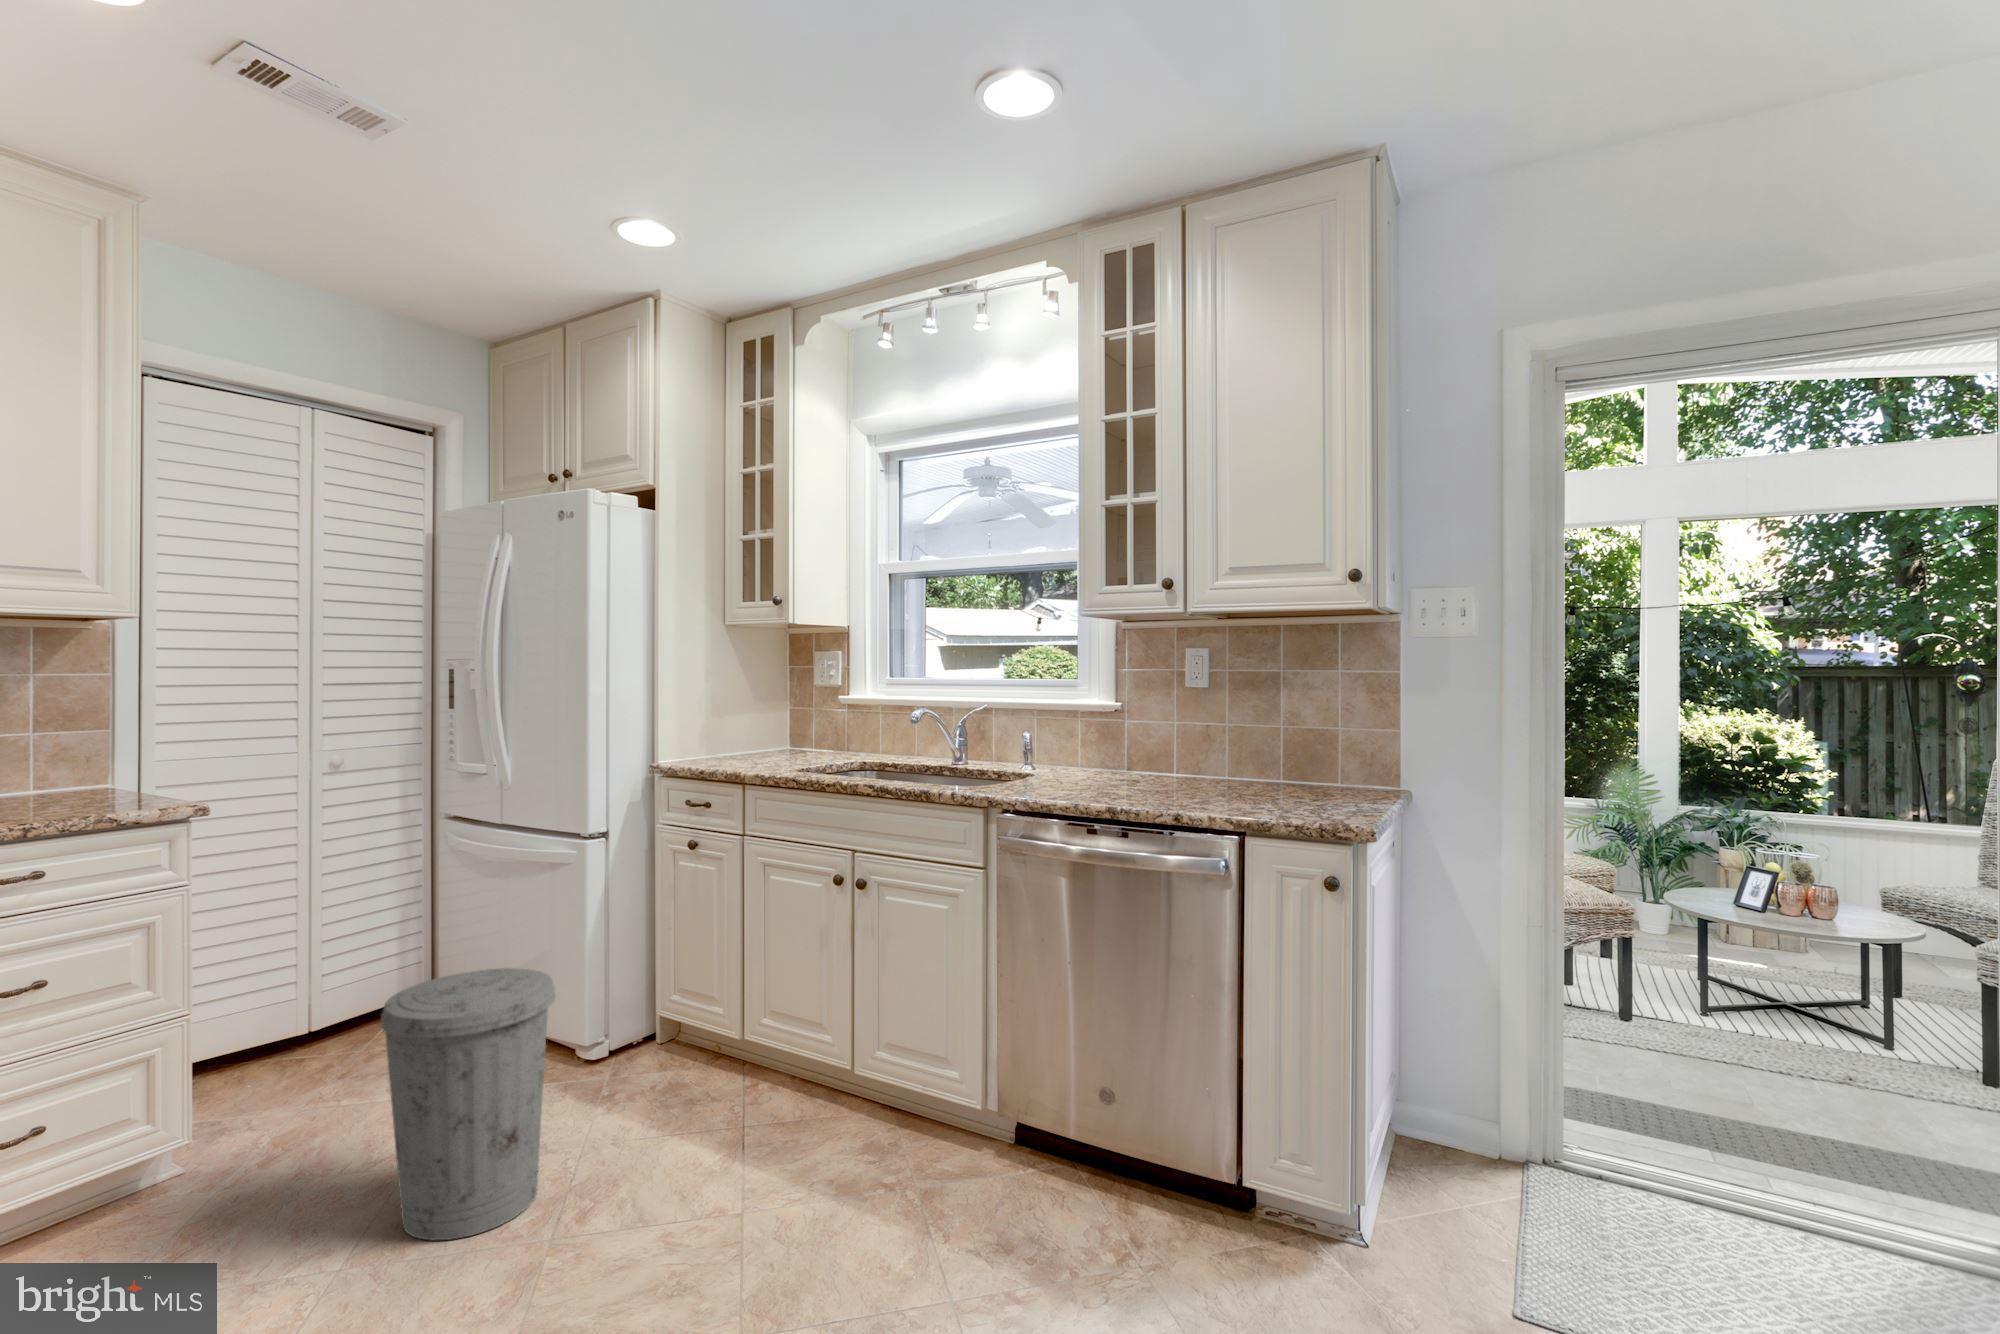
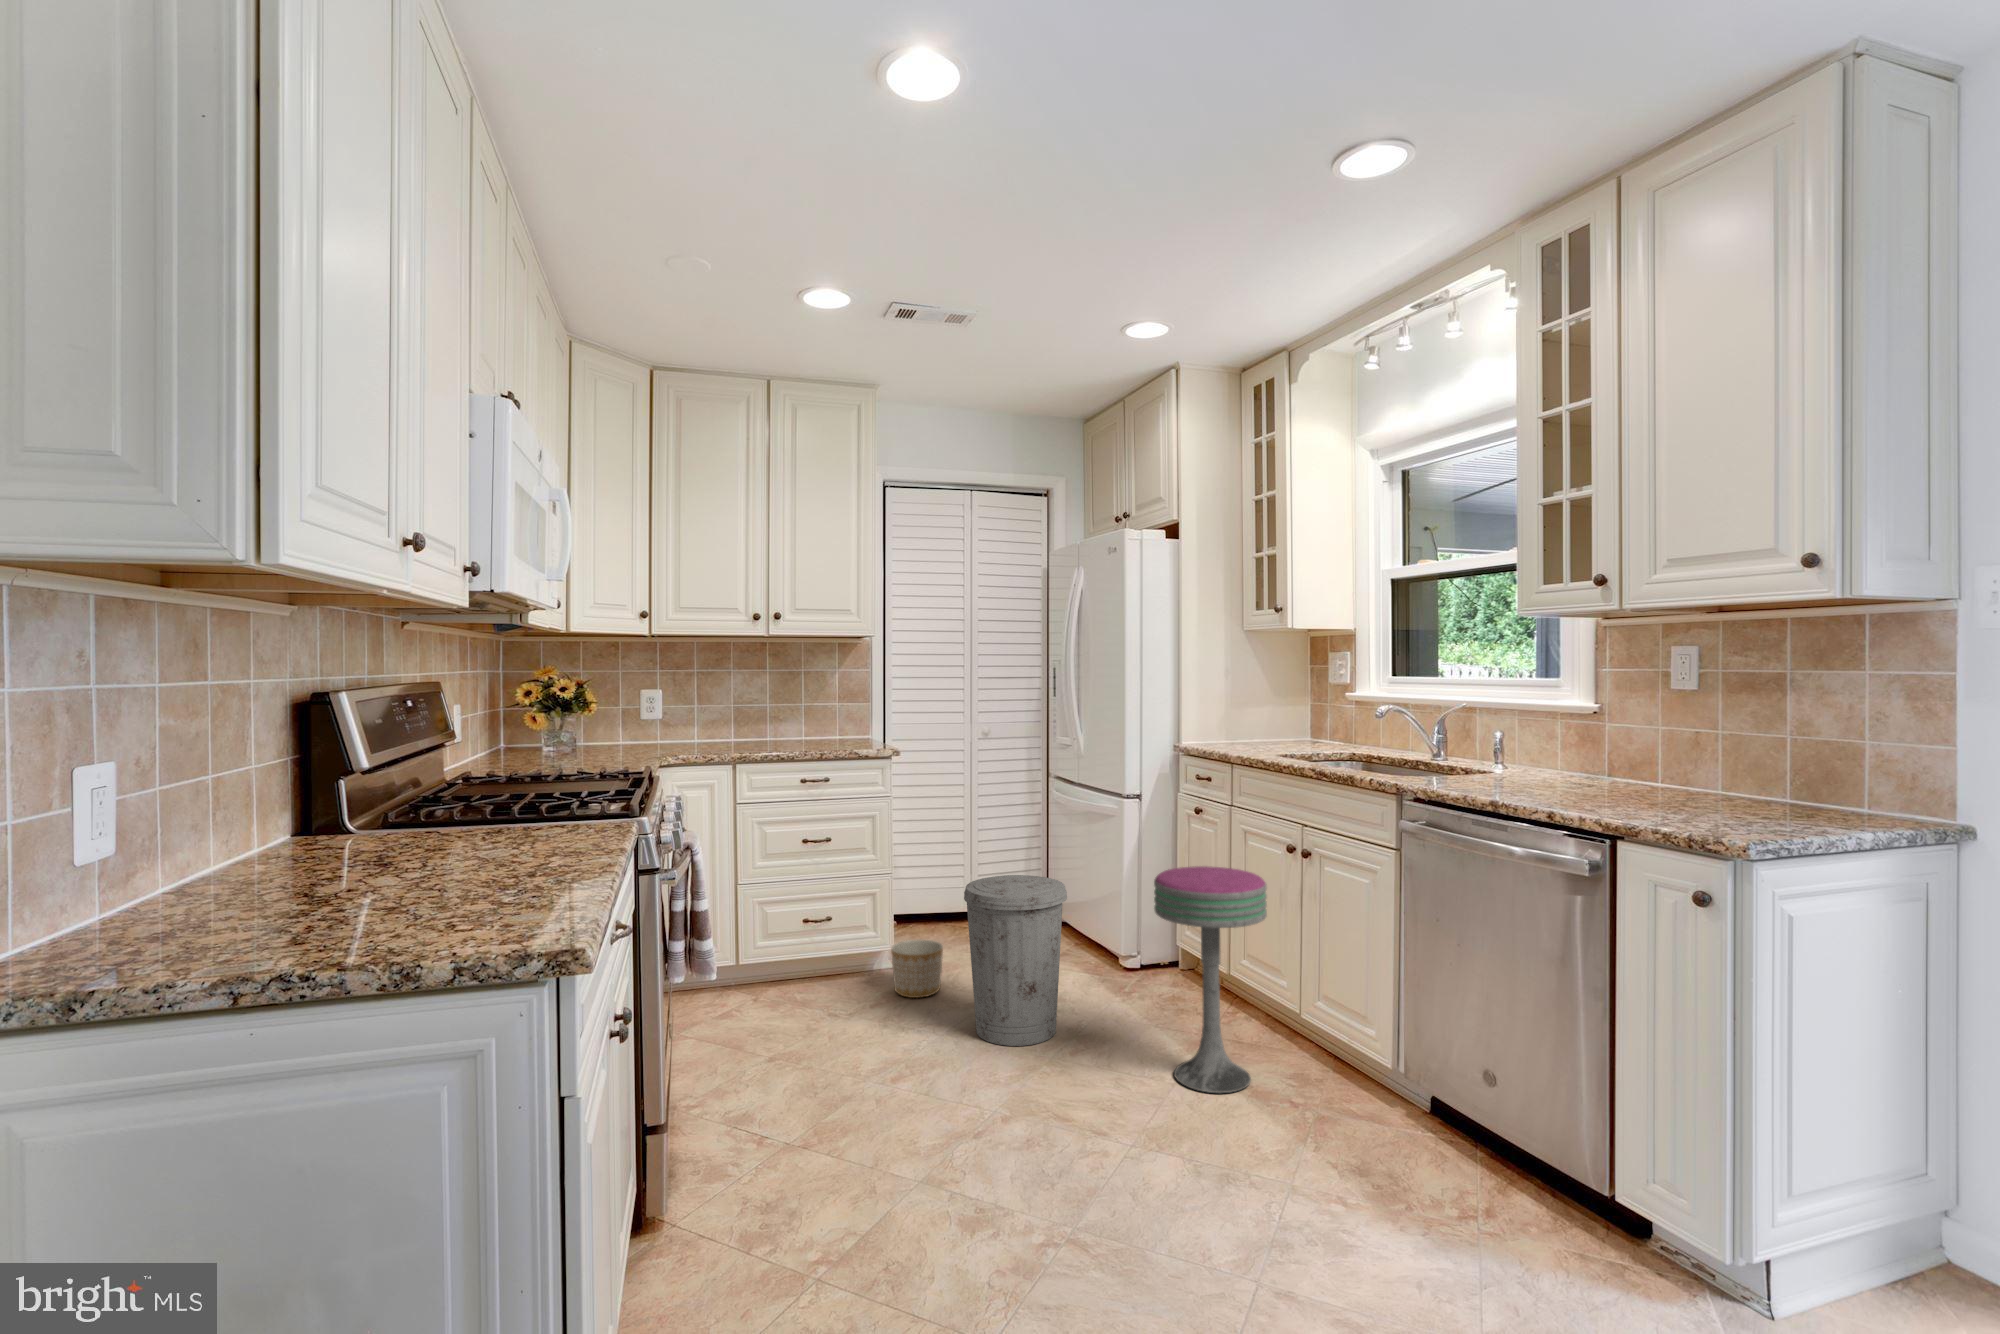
bar stool: none [706,914,848,1207] -> present [1154,866,1267,1093]
planter: none [201,1102,308,1211] -> present [891,939,943,998]

